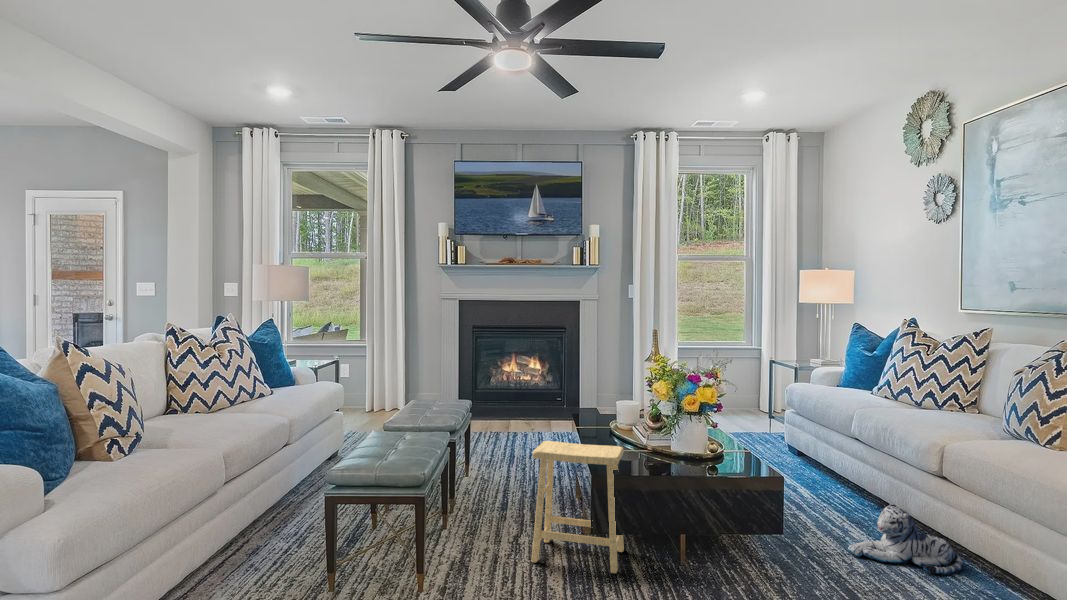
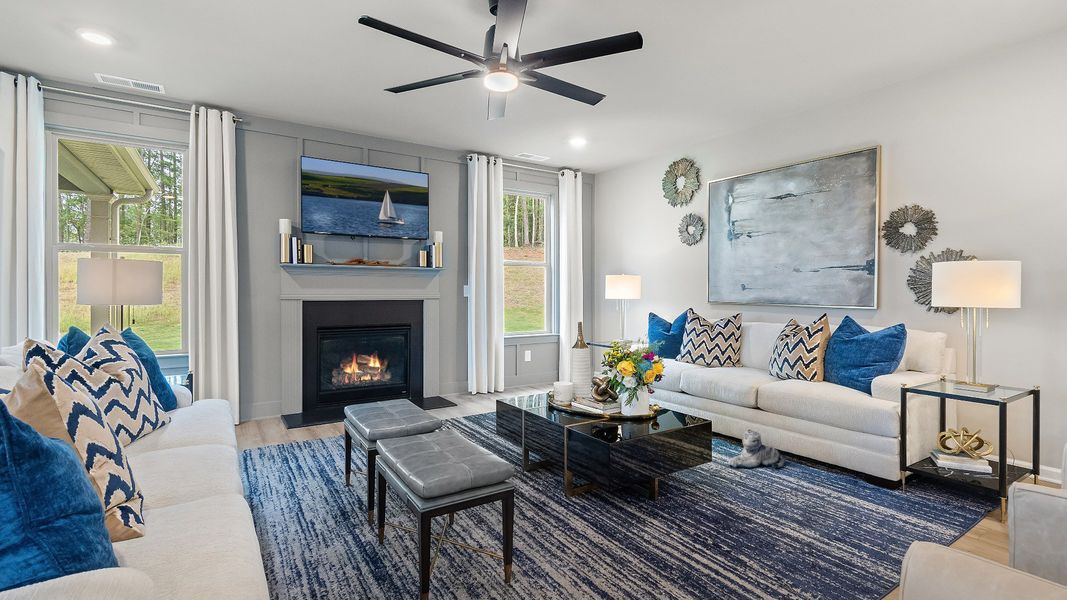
footstool: present [531,441,624,573] -> none [550,417,631,525]

